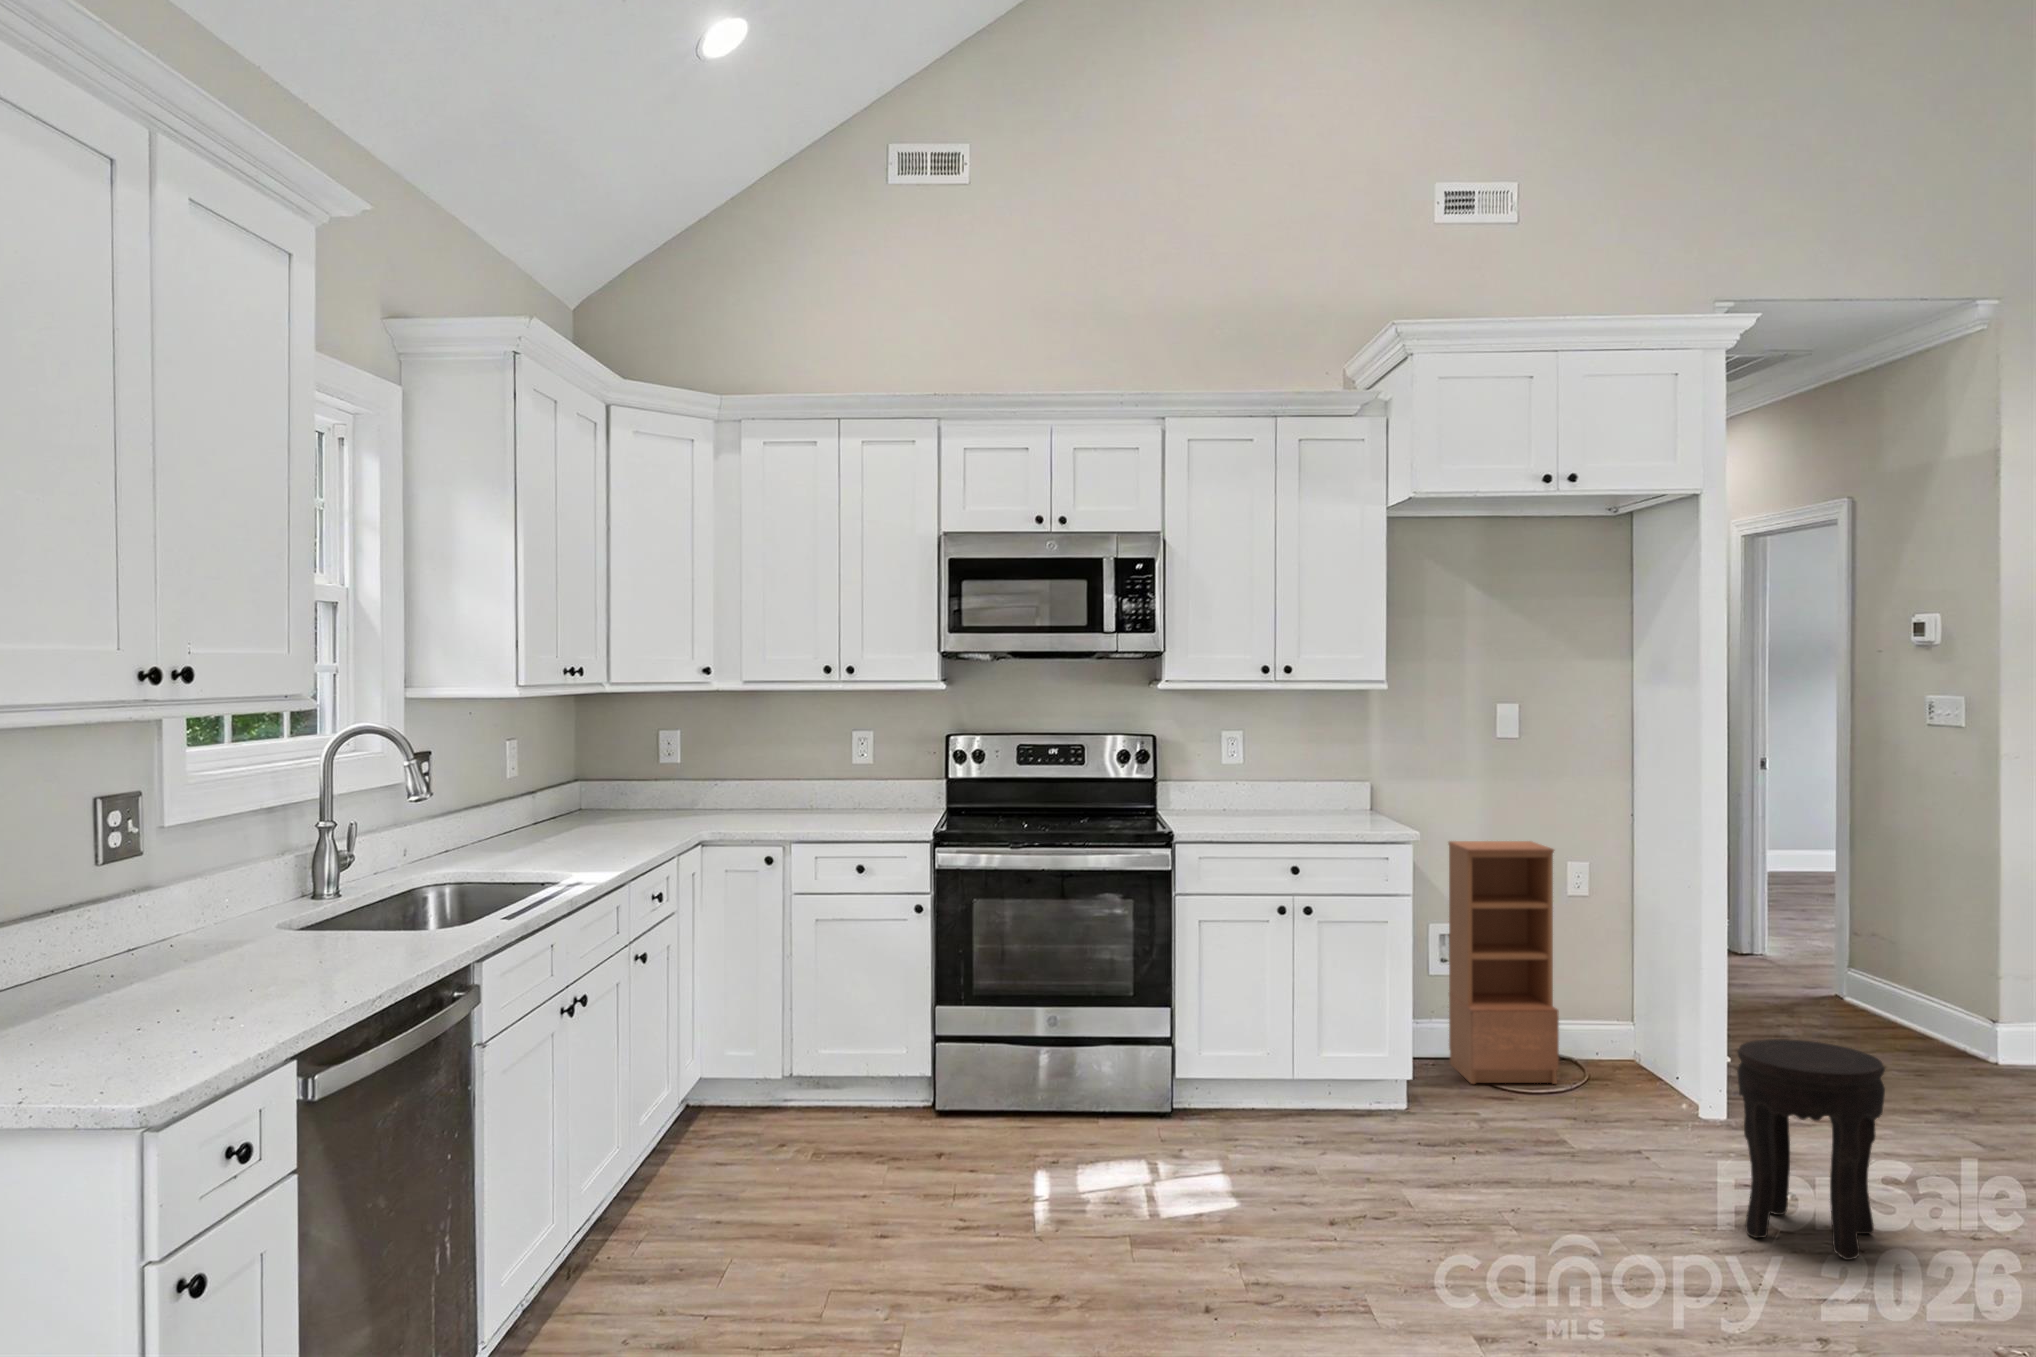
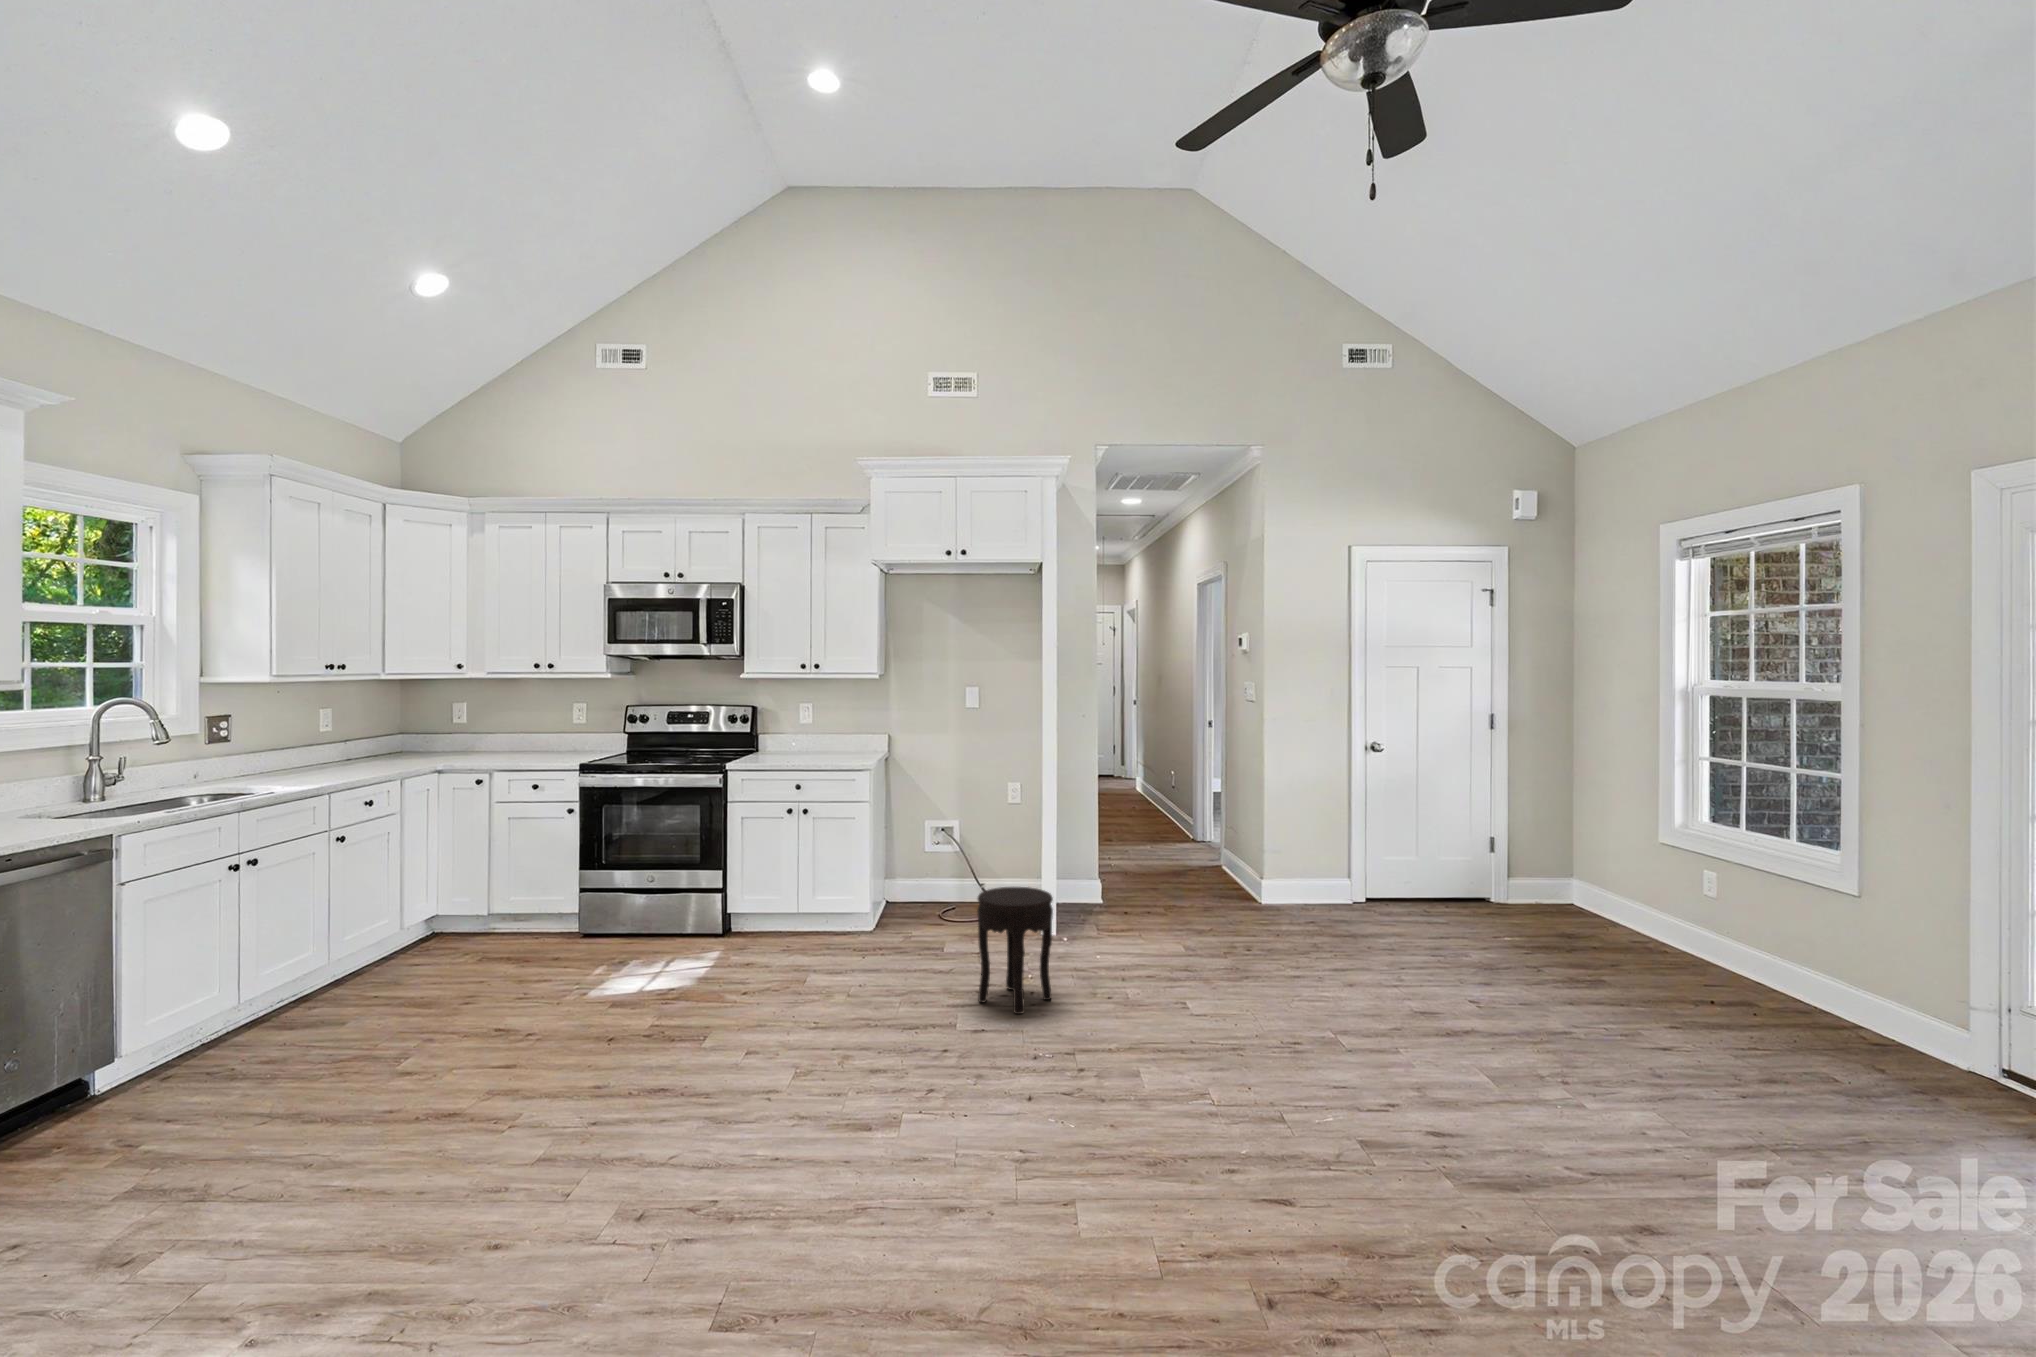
bookcase: present [1449,841,1559,1084] -> none [931,771,984,917]

